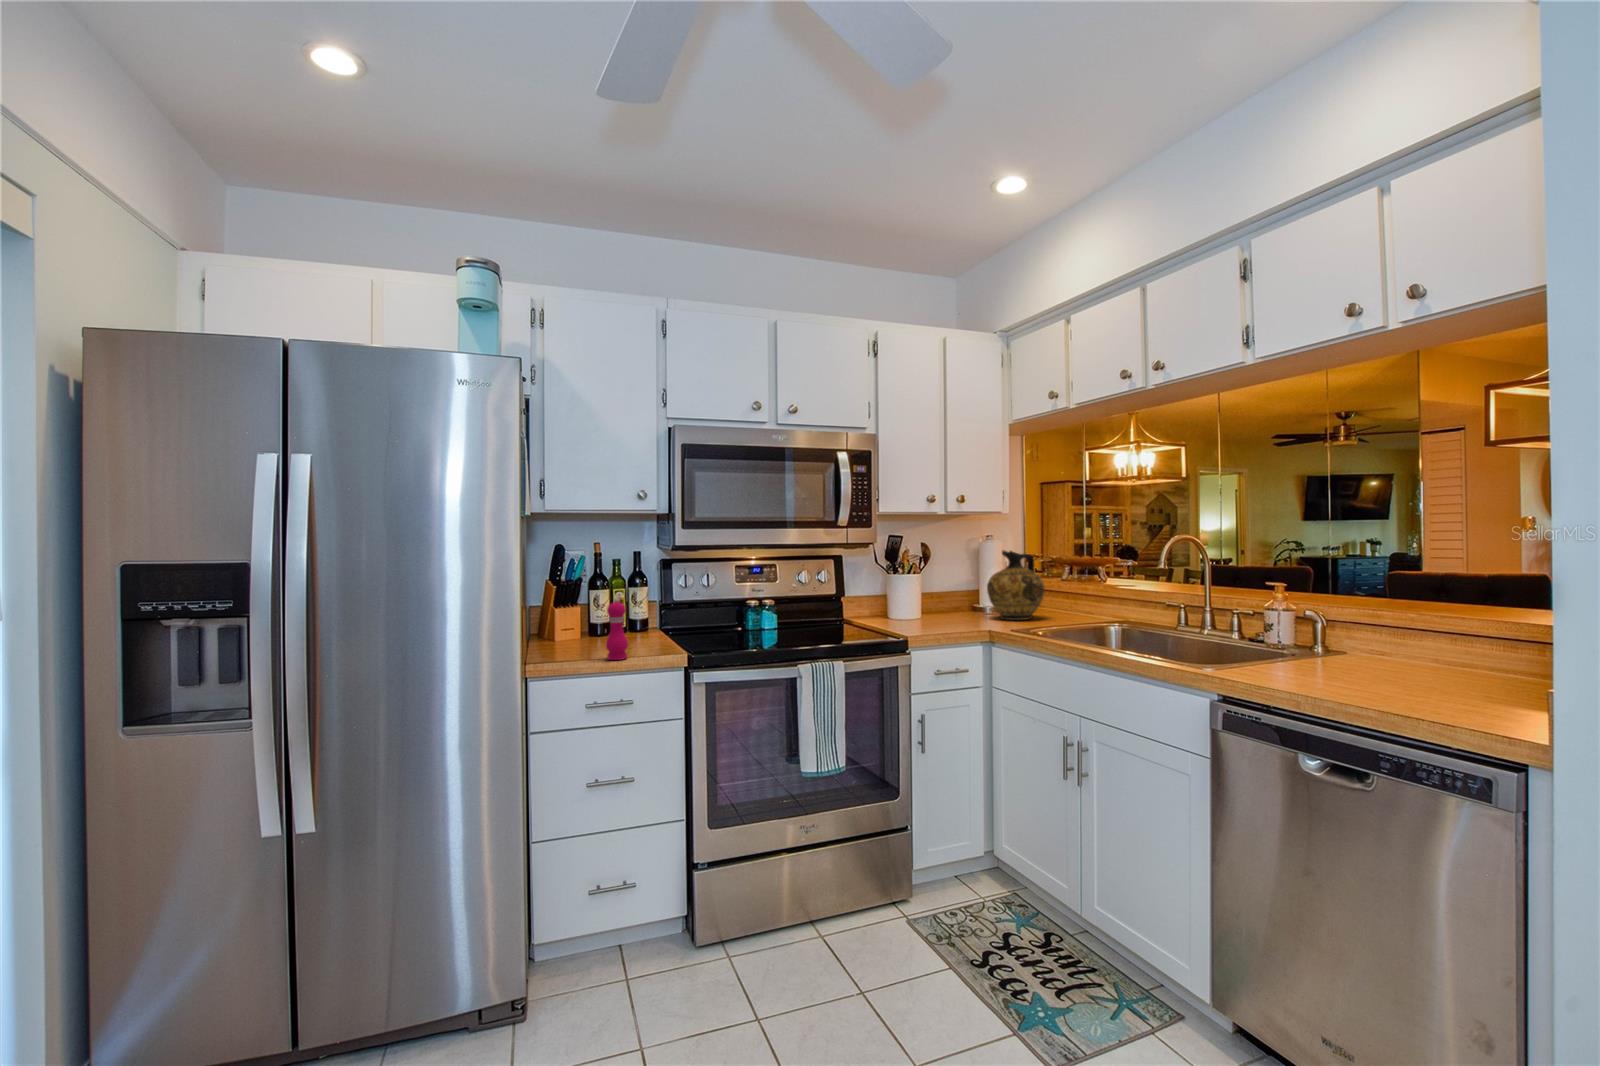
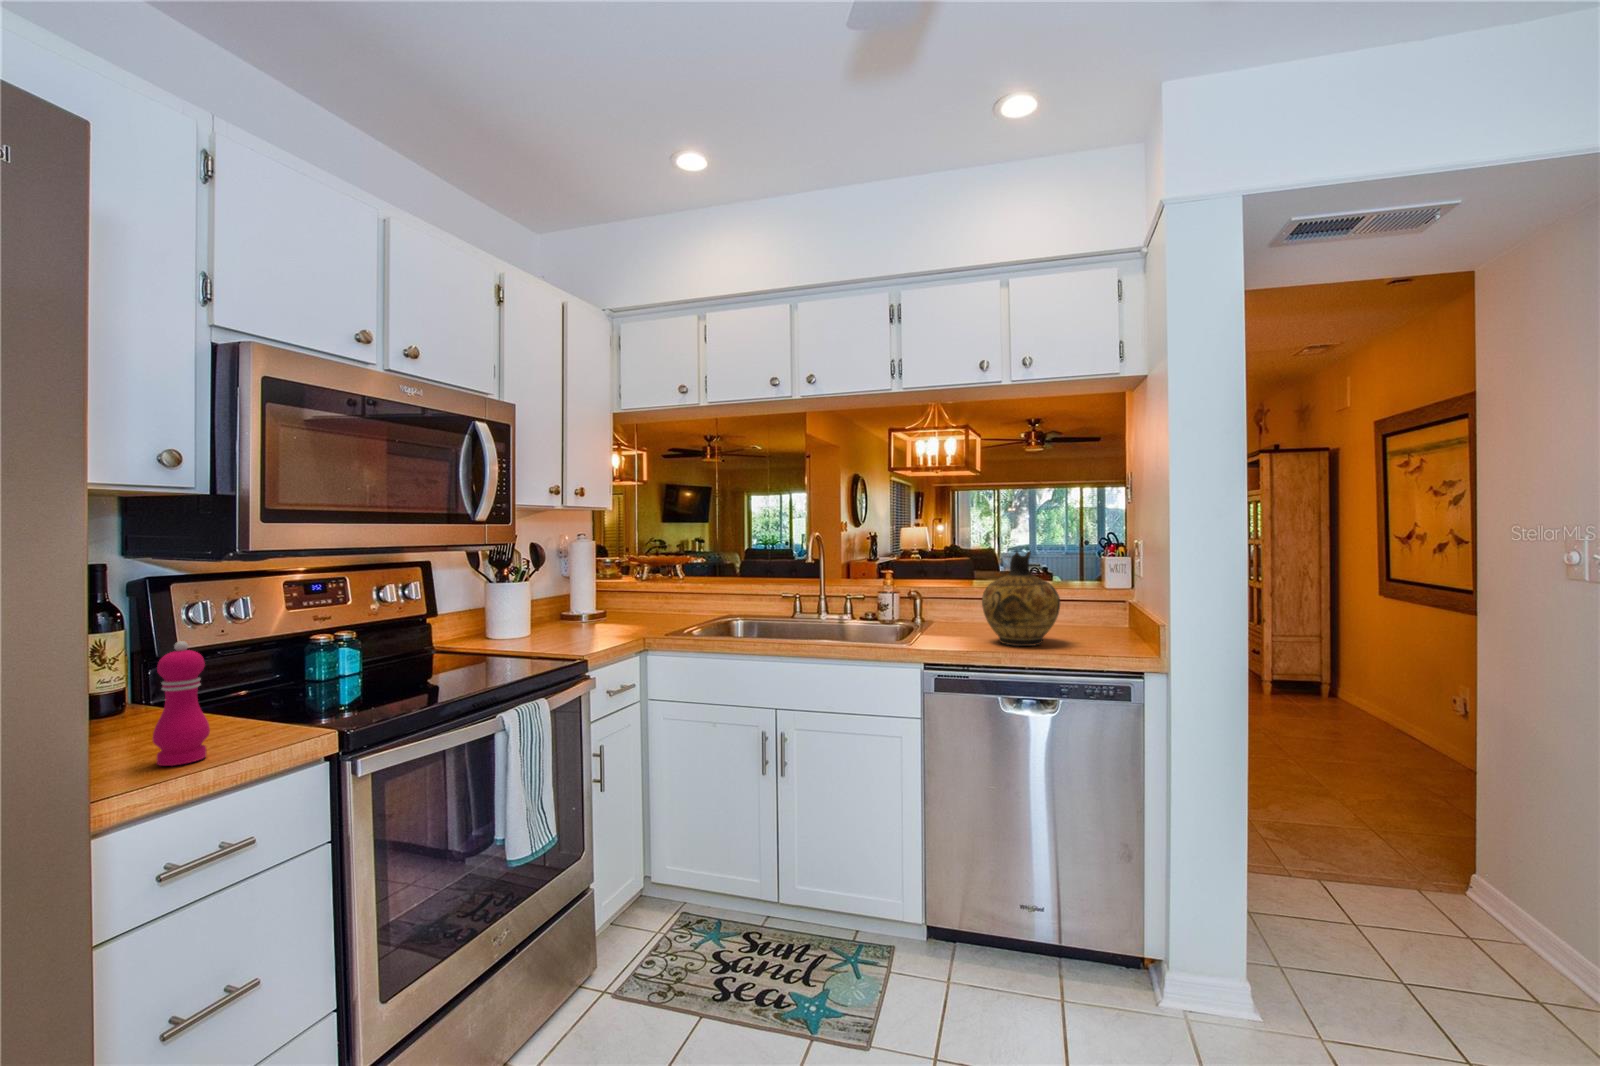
ceramic jug: present [987,550,1045,620] -> present [982,552,1060,646]

